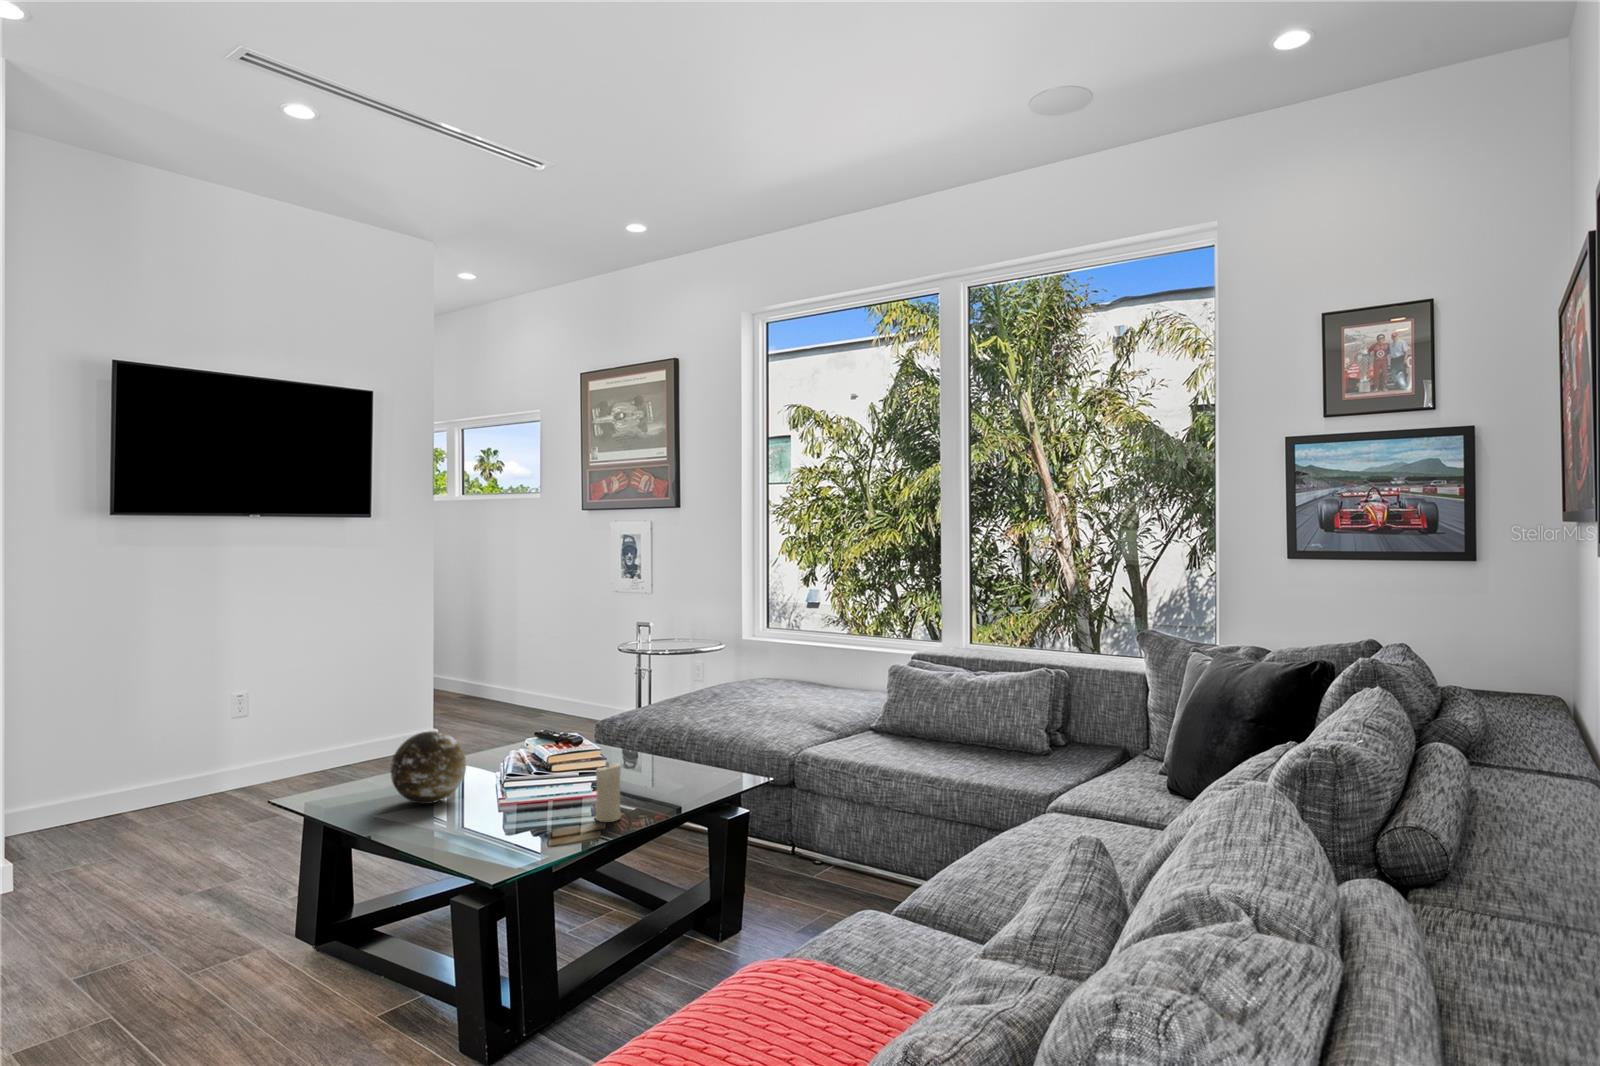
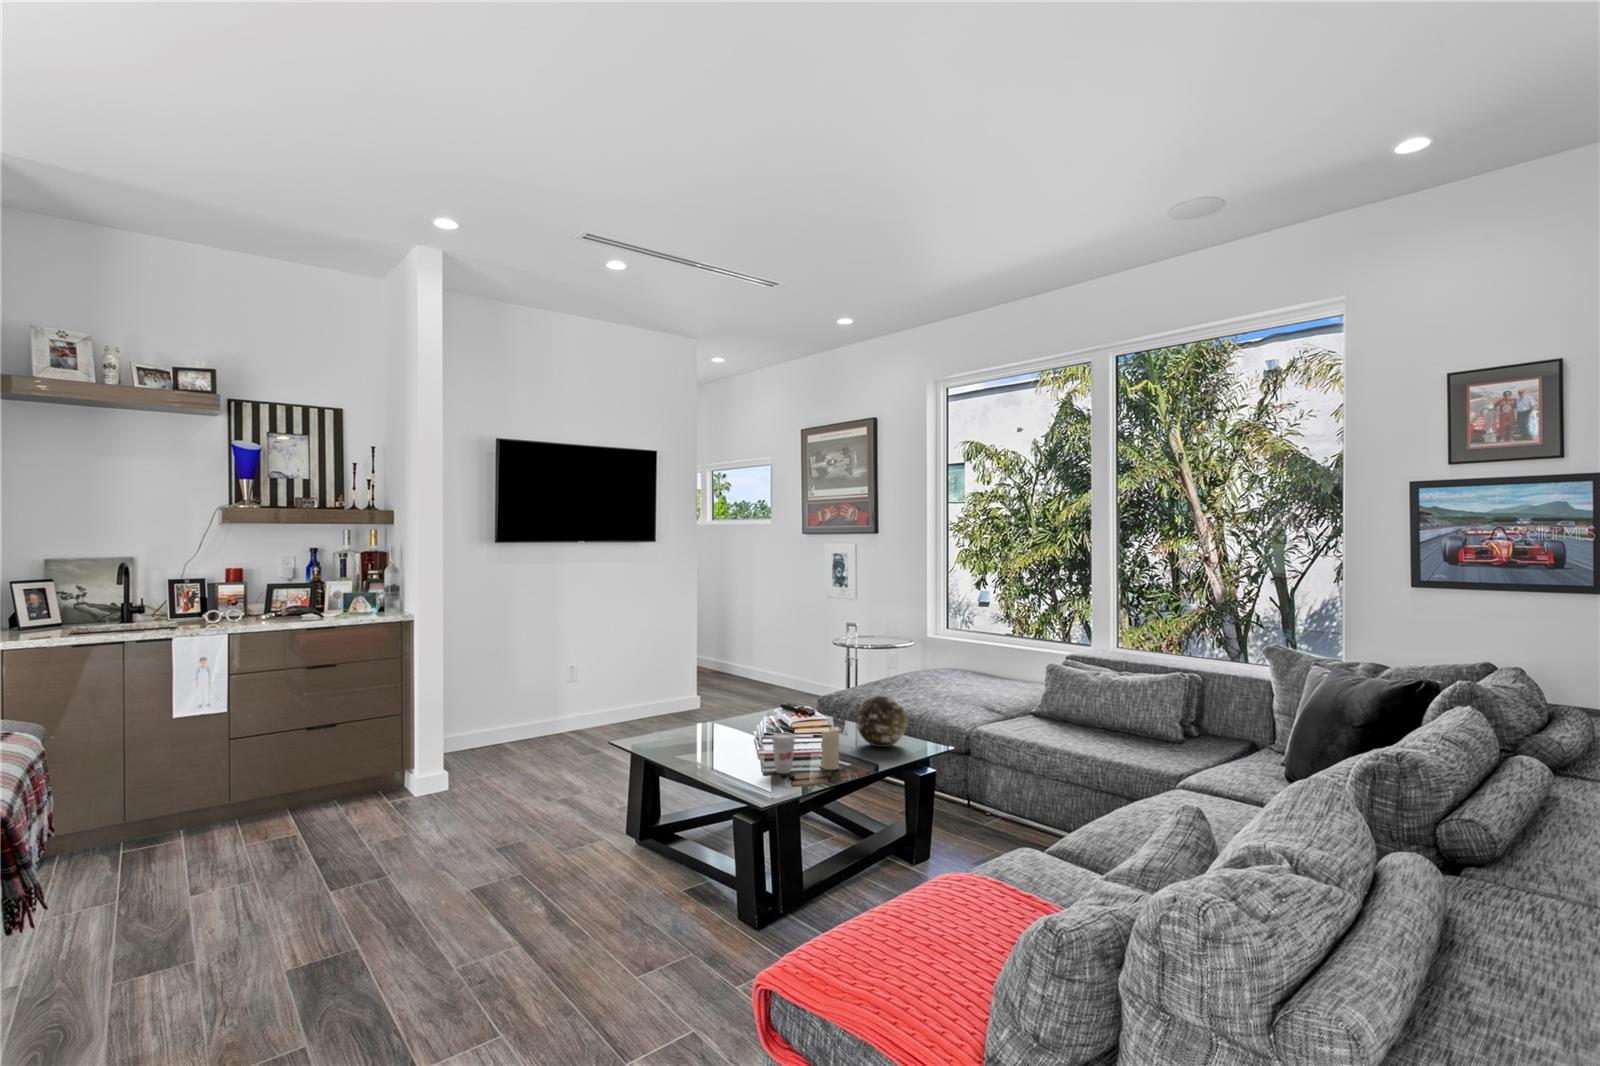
decorative orb: present [391,731,466,804] -> present [856,696,907,747]
coffee cup: none [524,775,558,832] -> present [772,733,795,774]

